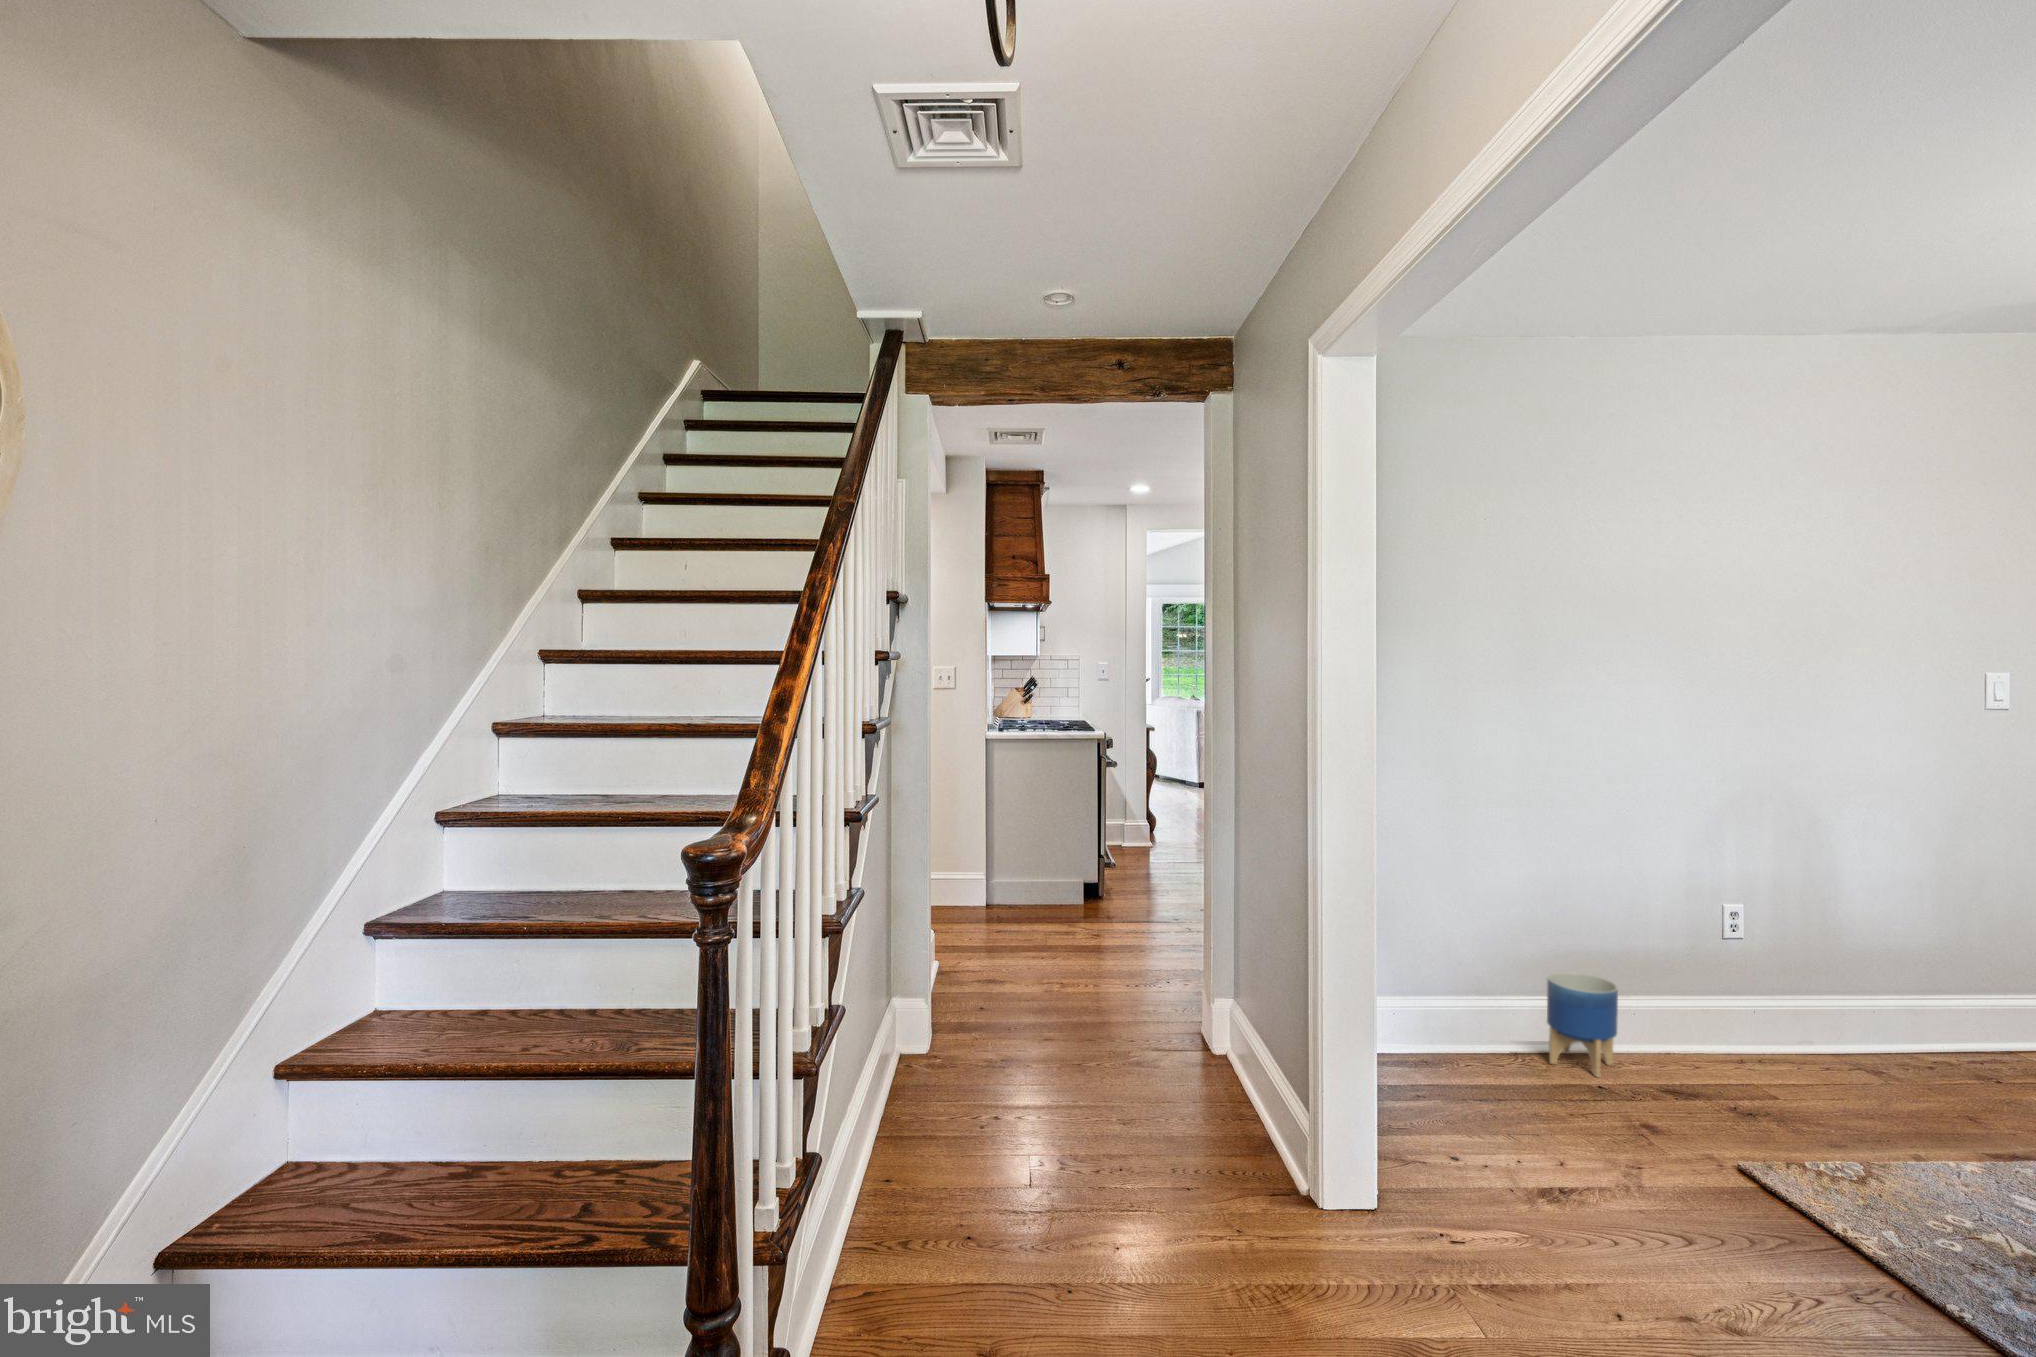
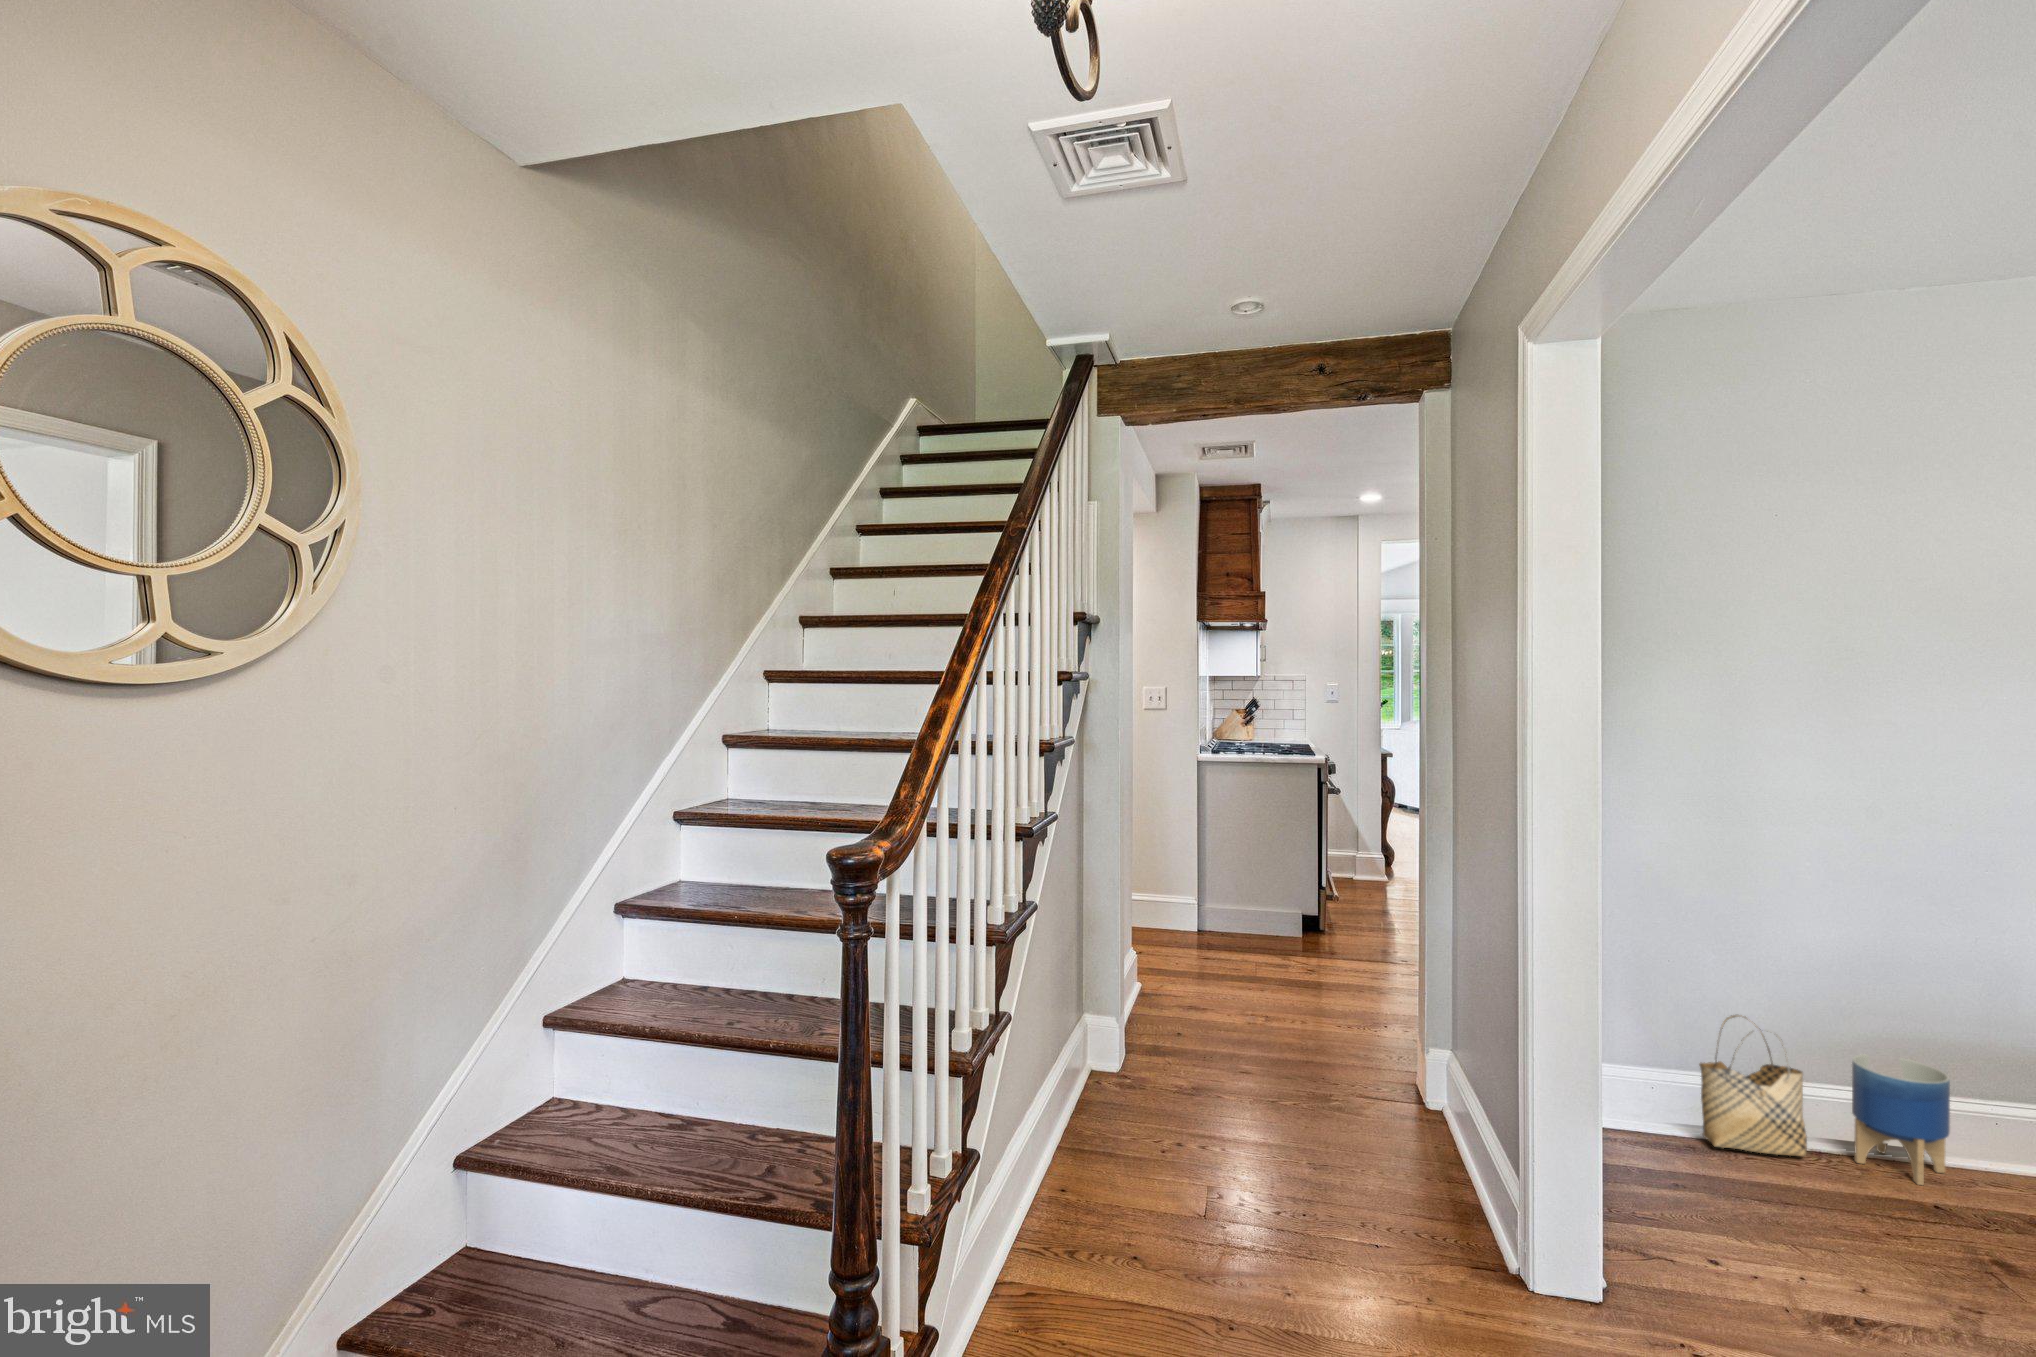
woven basket: none [1434,947,1516,1064] -> present [1699,1015,1807,1157]

